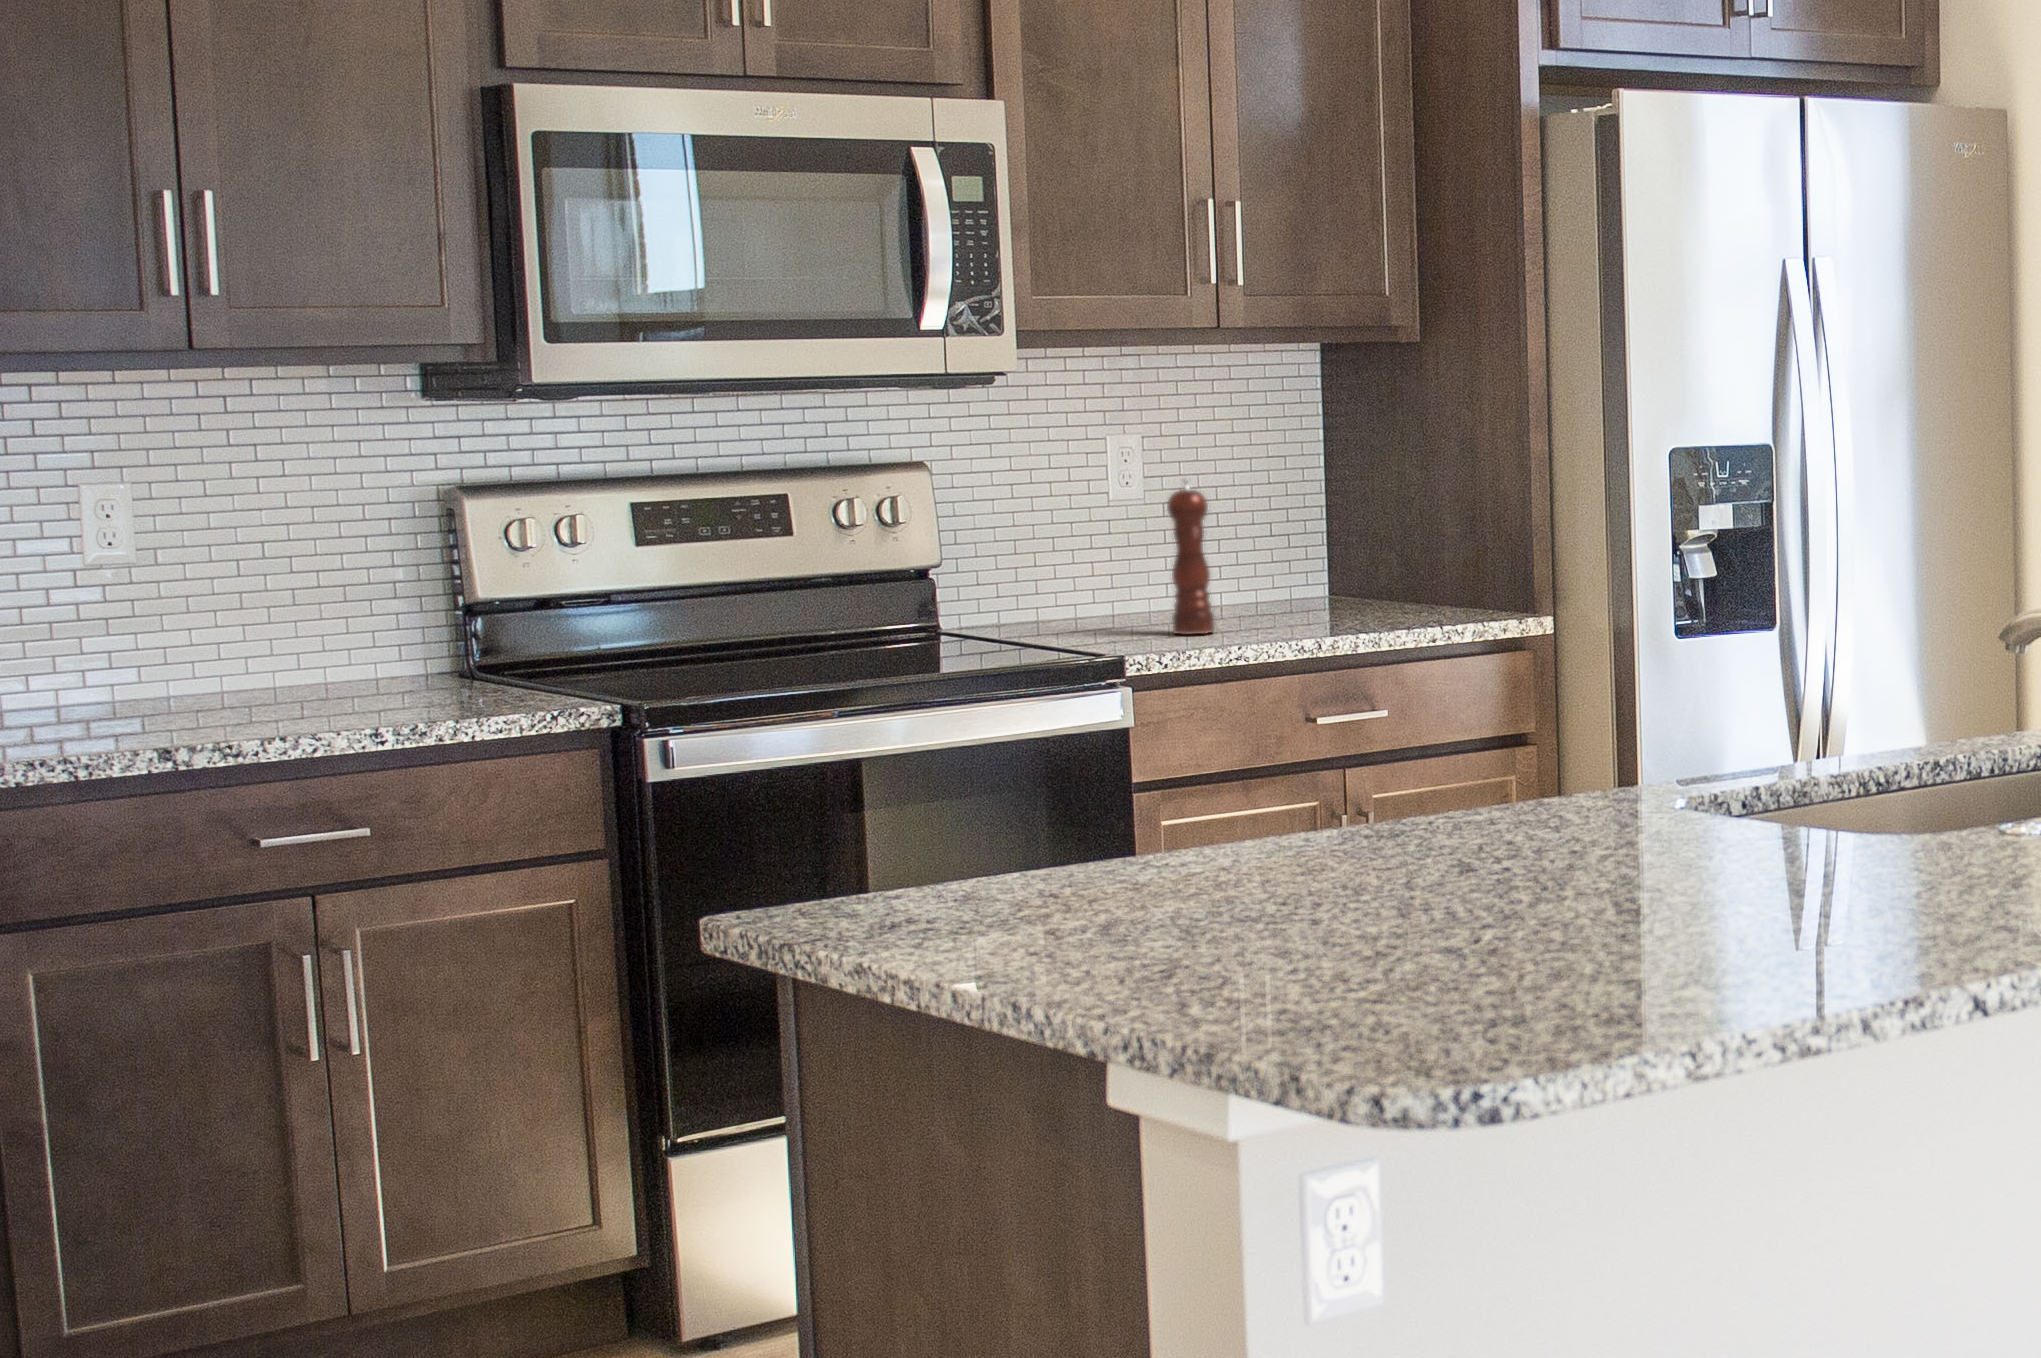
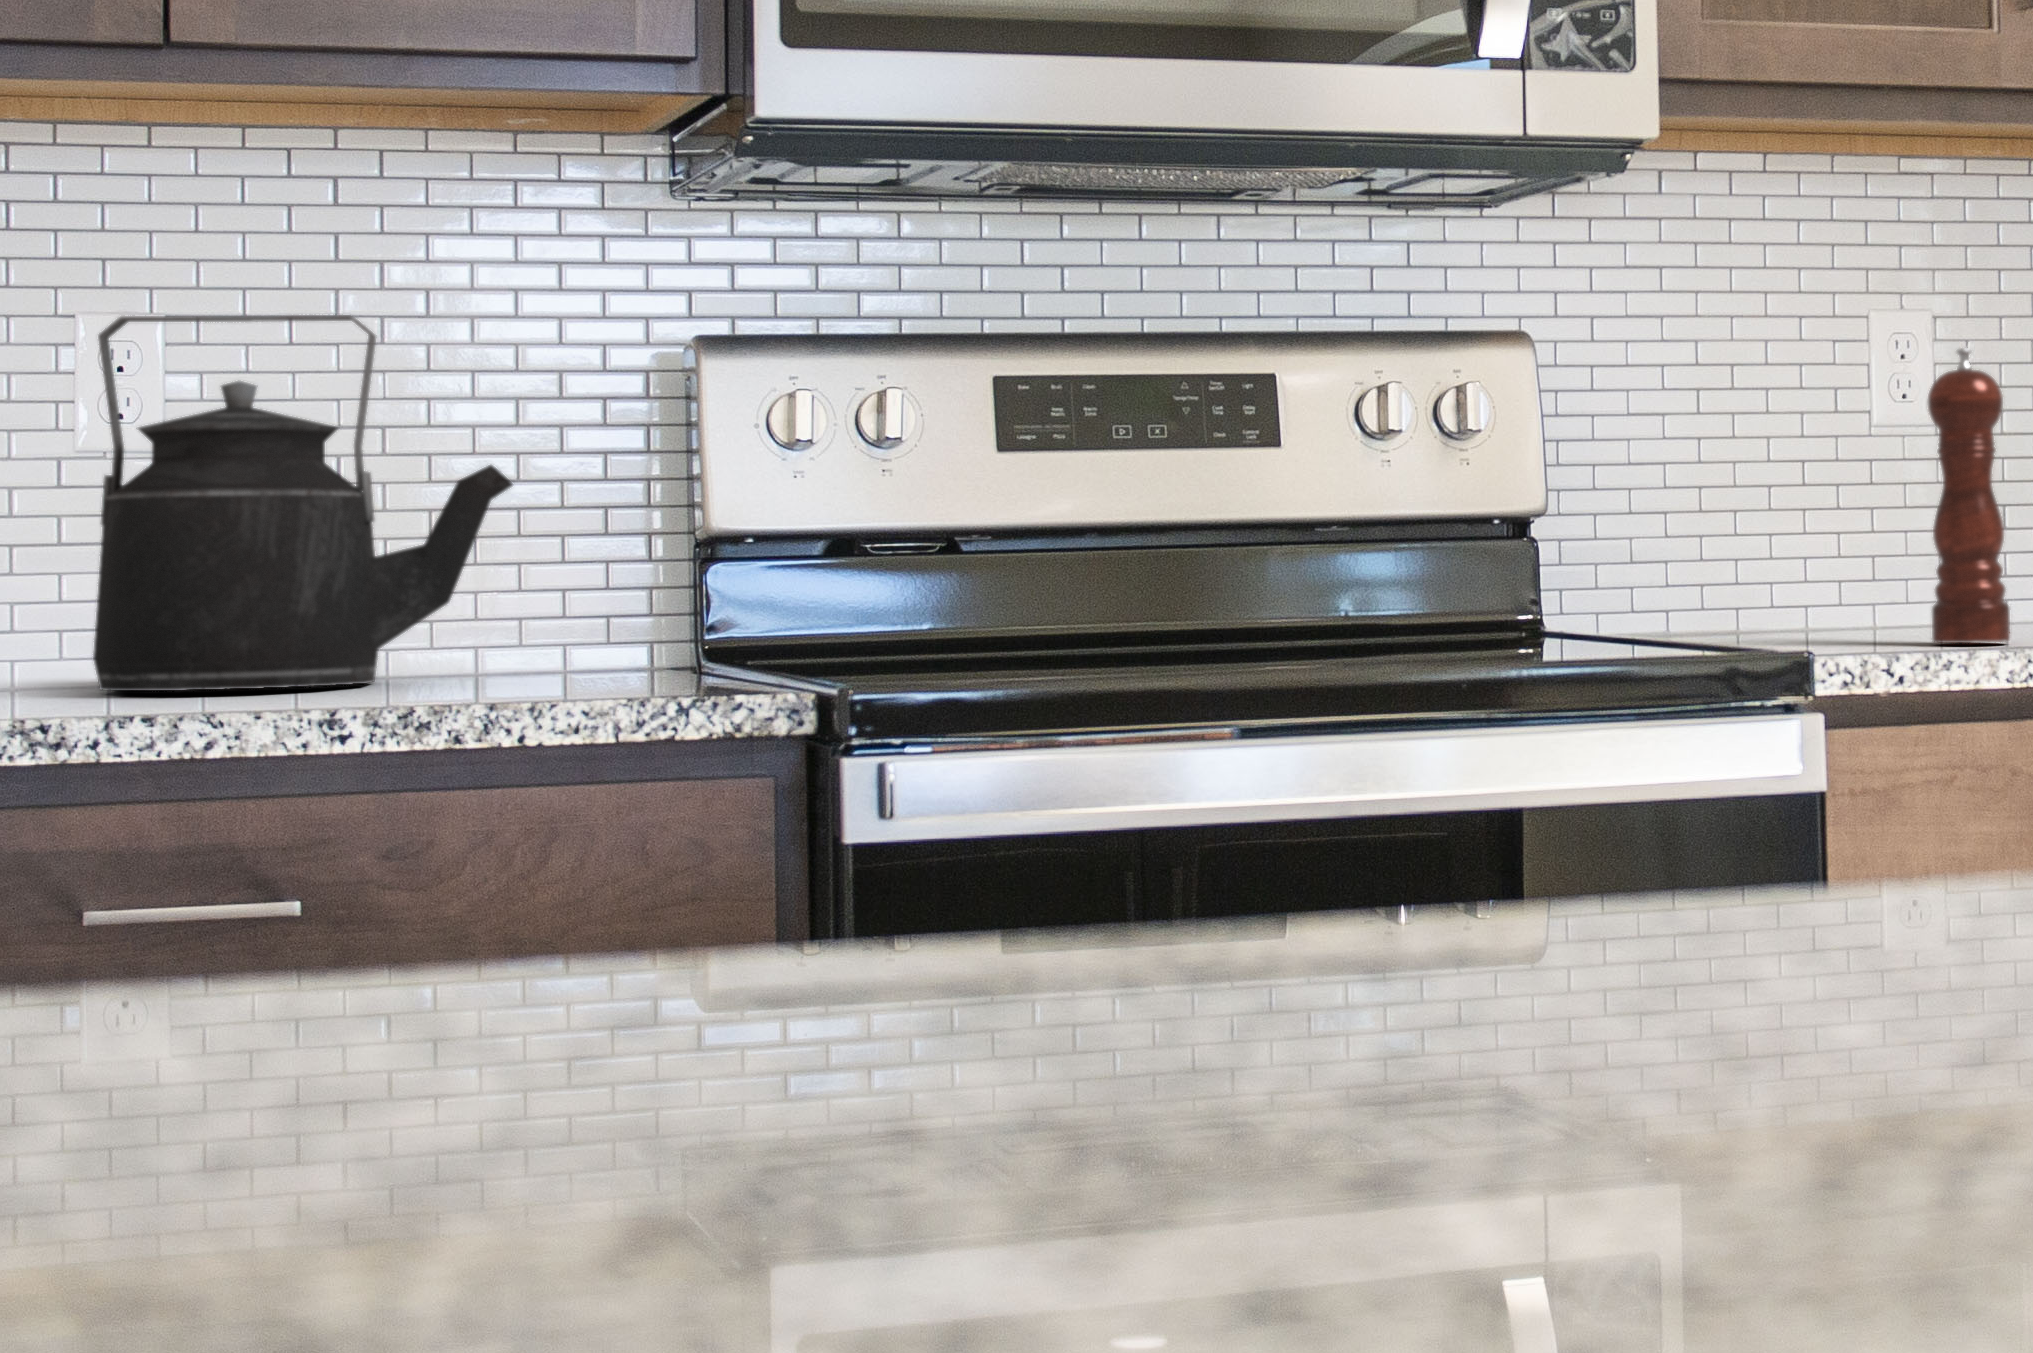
kettle: none [126,494,380,711] -> present [93,315,513,691]

